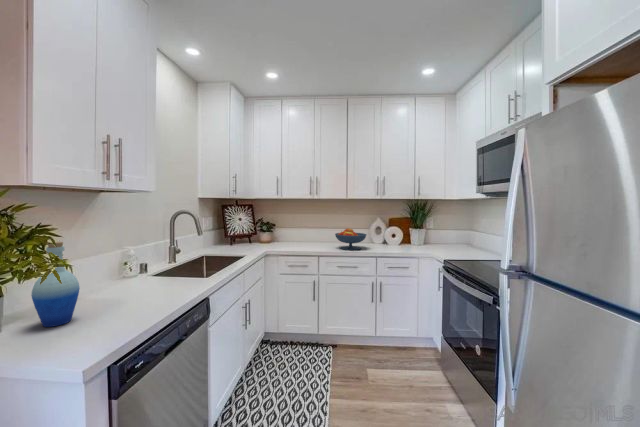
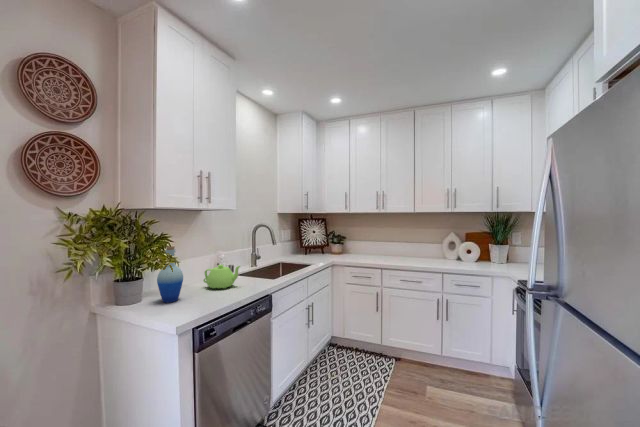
fruit bowl: present [335,228,366,250] -> none [401,241,435,264]
teapot: none [108,263,166,298] -> present [203,265,240,289]

